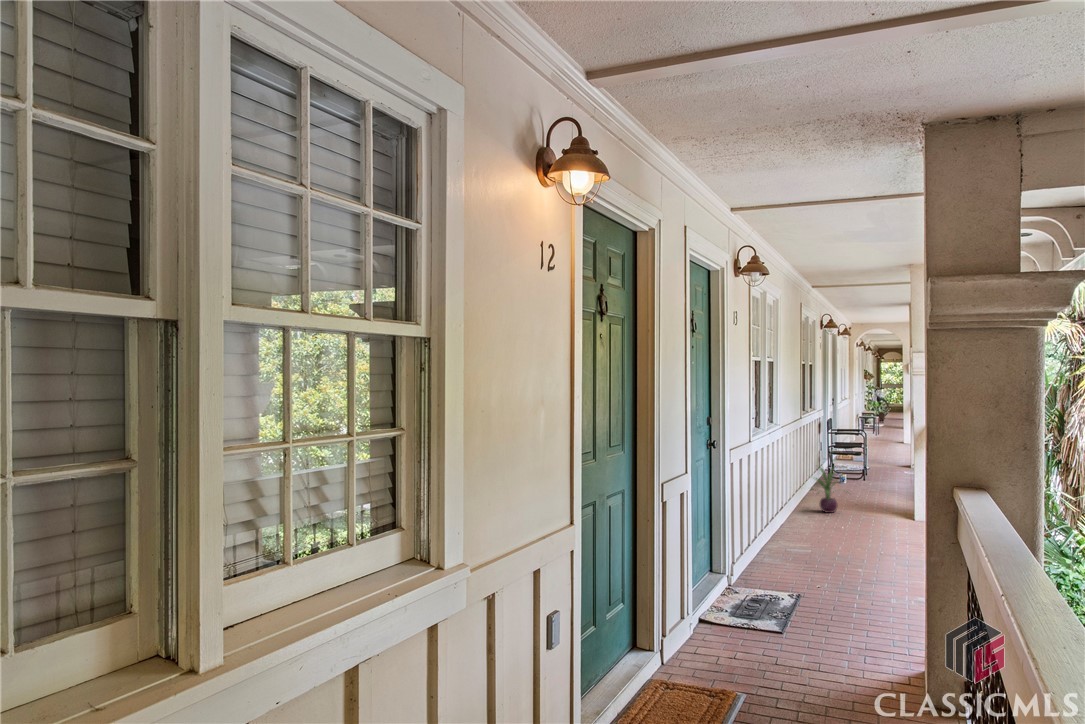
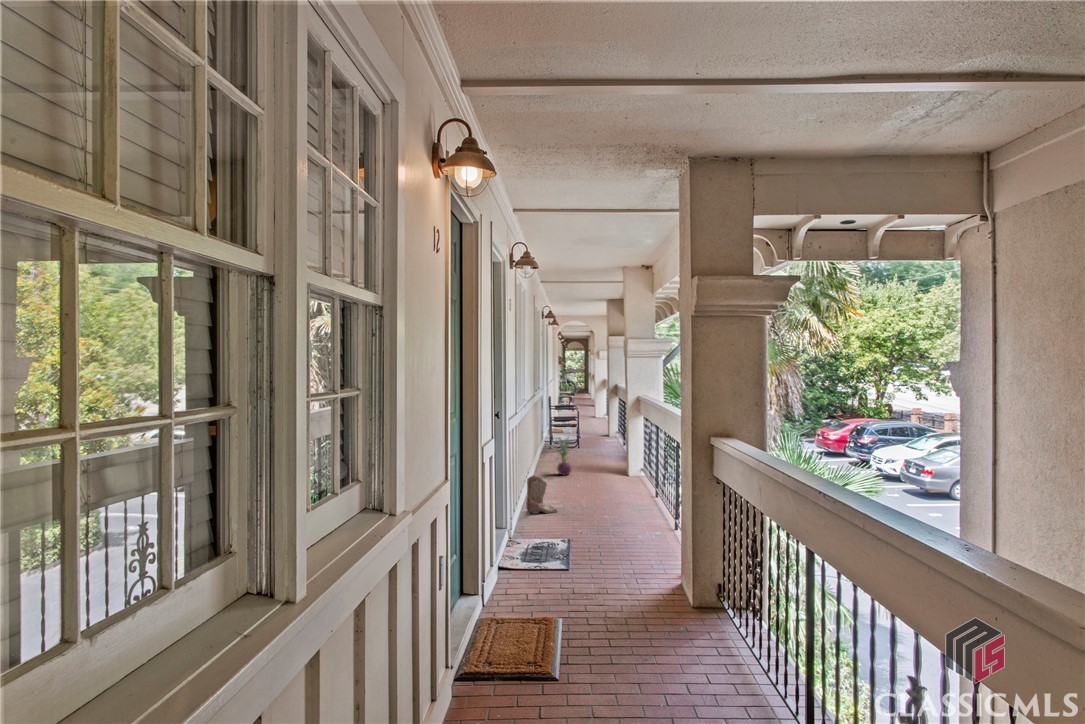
boots: none [762,512,801,559] -> present [526,475,558,514]

